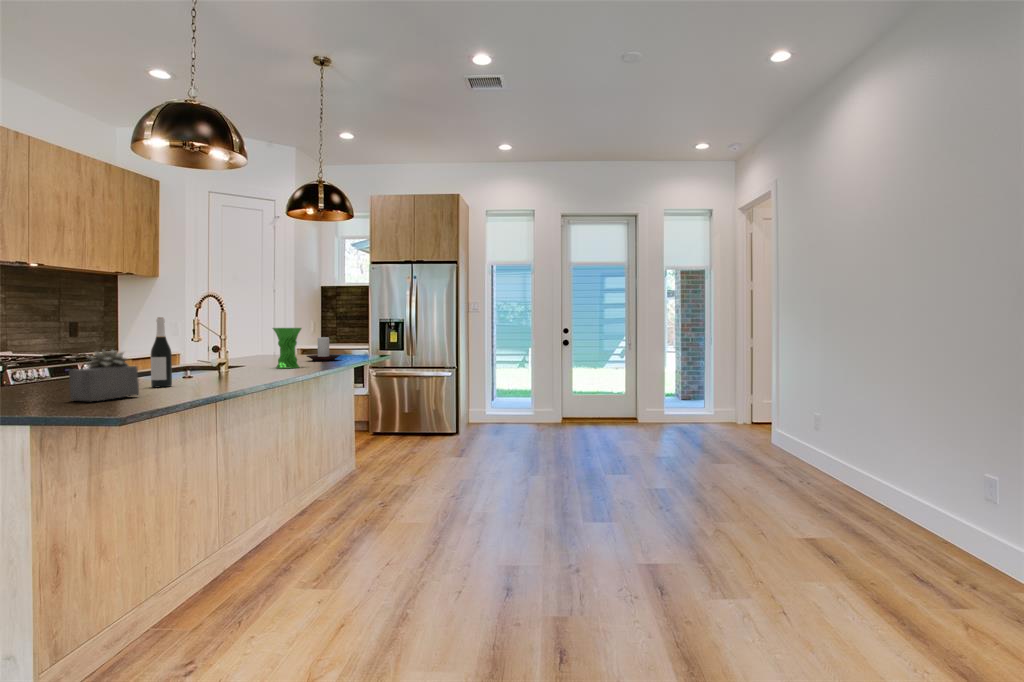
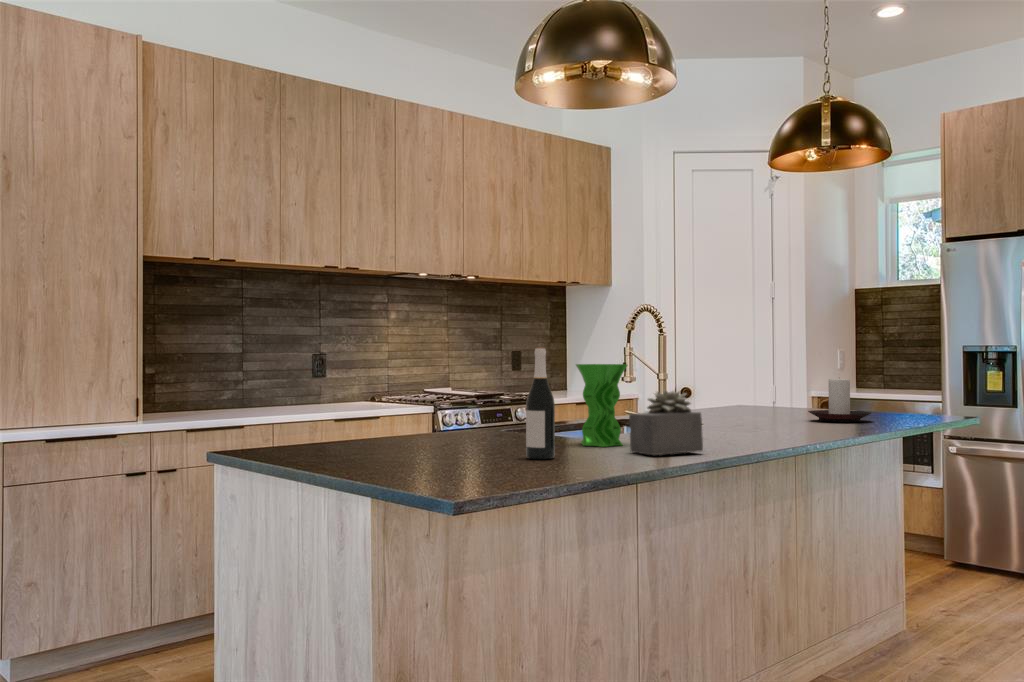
vase: present [273,328,302,369] -> present [576,364,628,447]
succulent plant: present [69,350,139,401] -> present [629,390,703,455]

